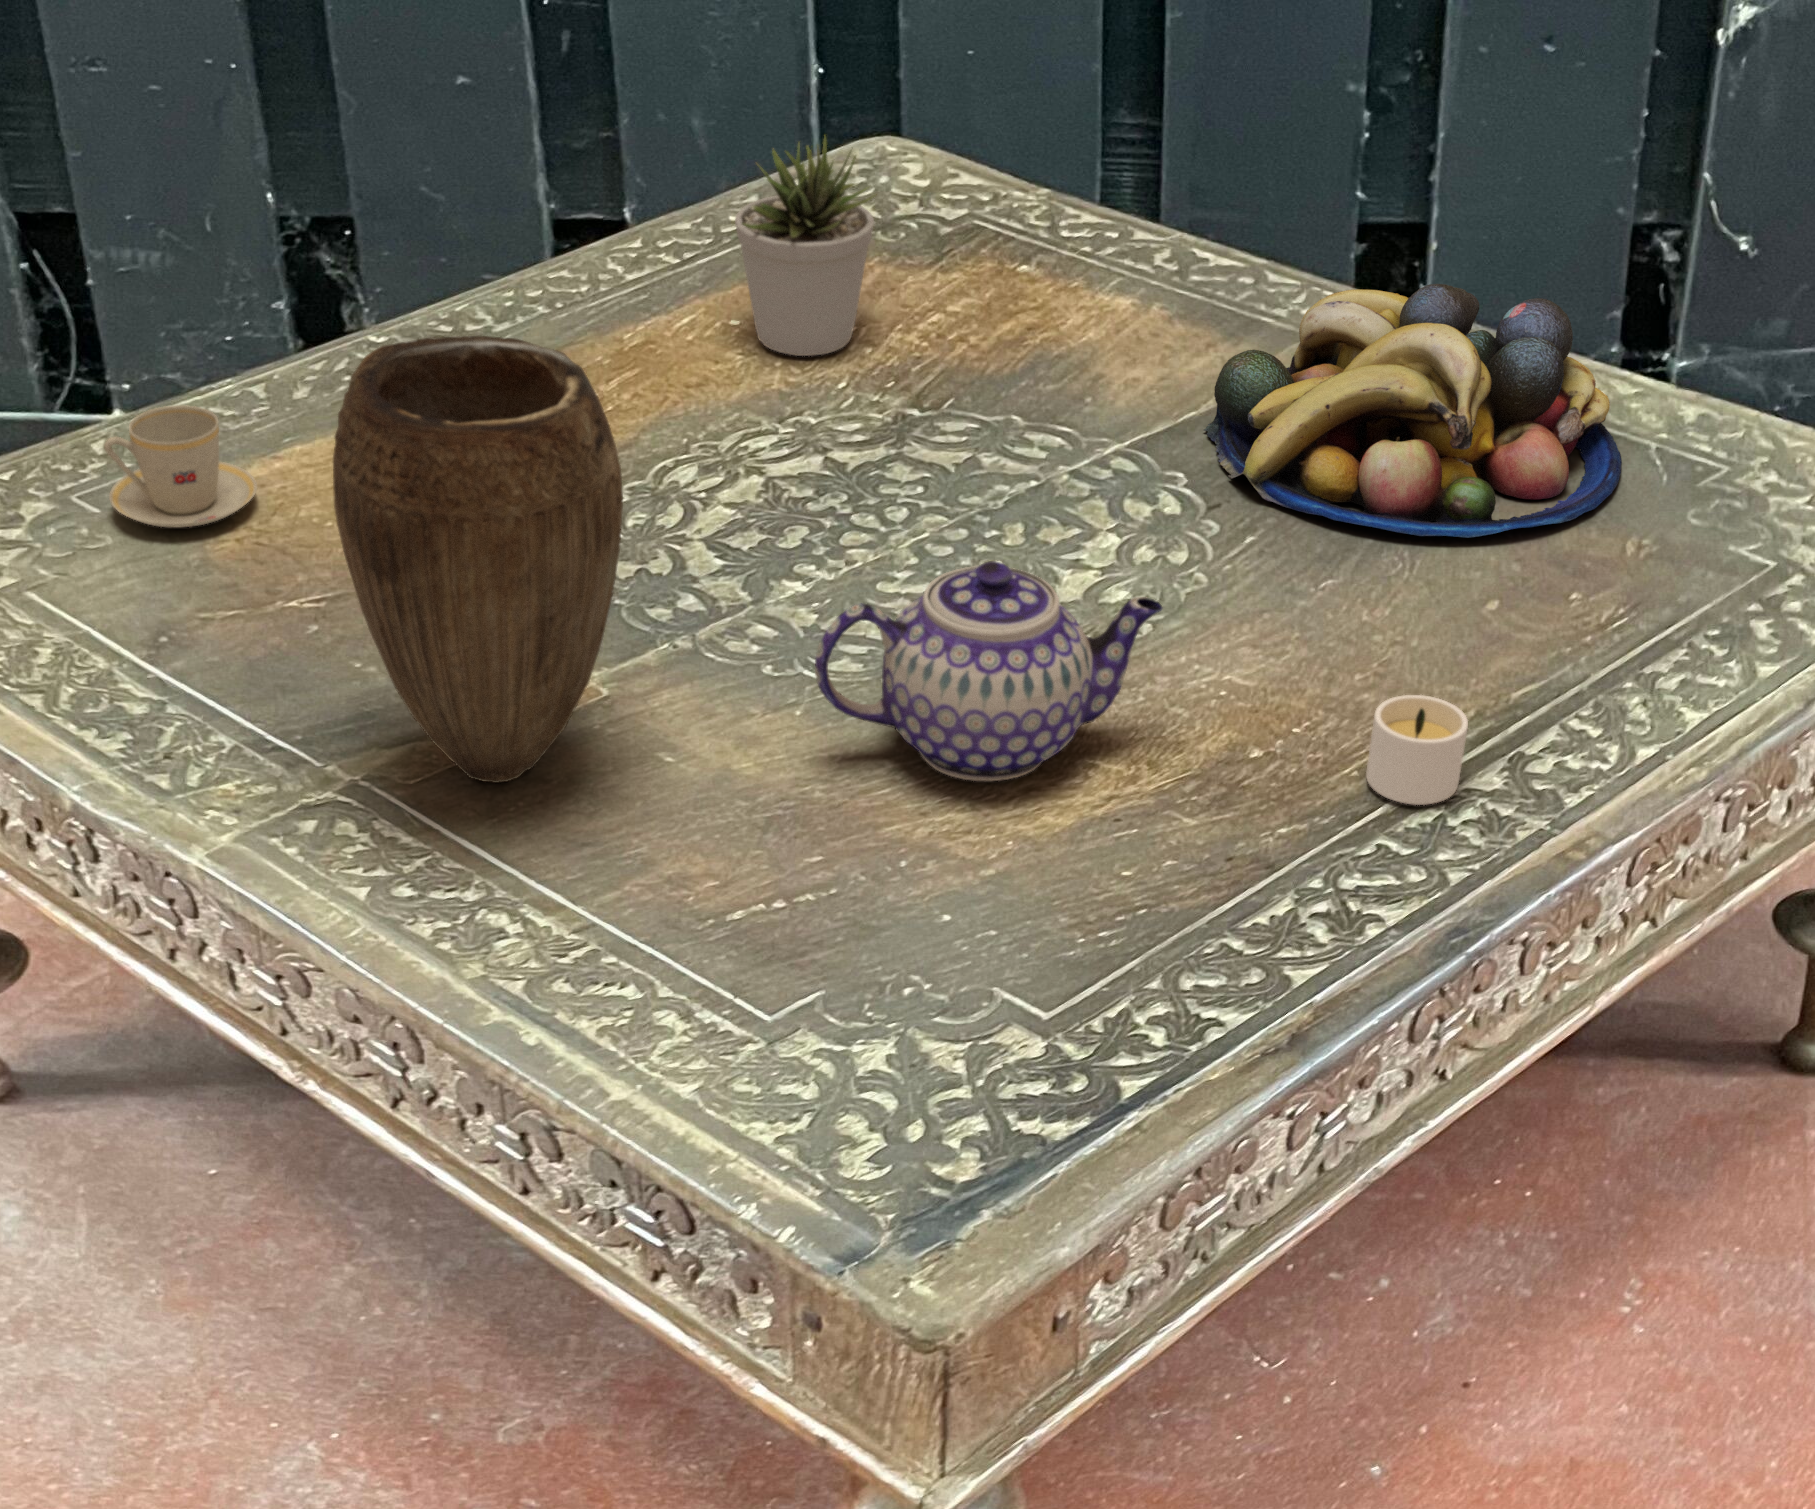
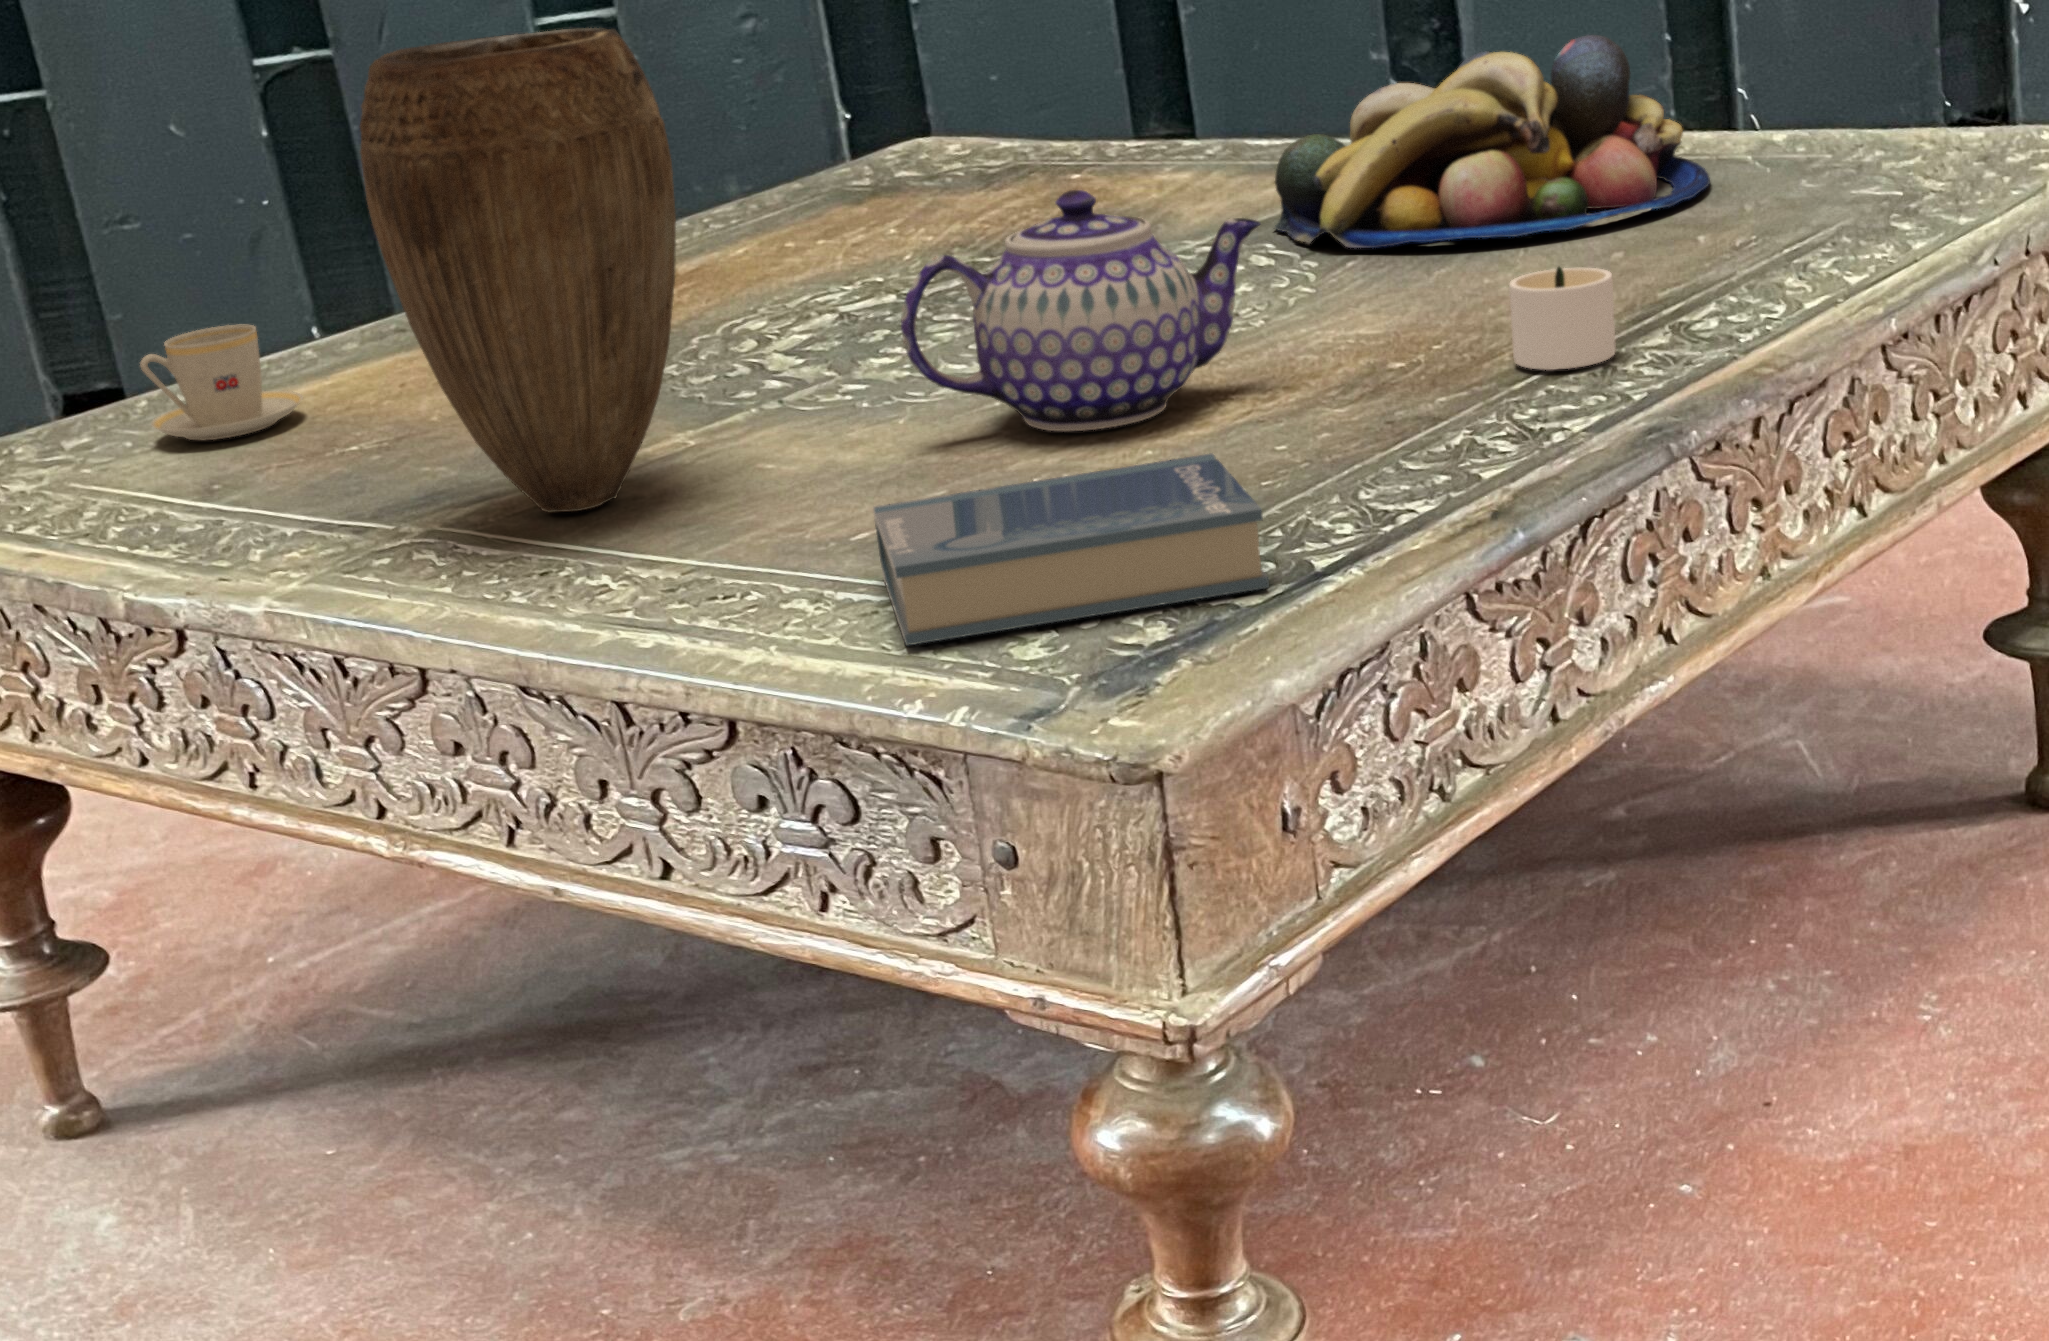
potted plant: present [735,135,875,356] -> none [763,28,903,261]
hardback book: none [752,934,1082,1122] -> present [873,454,1269,645]

